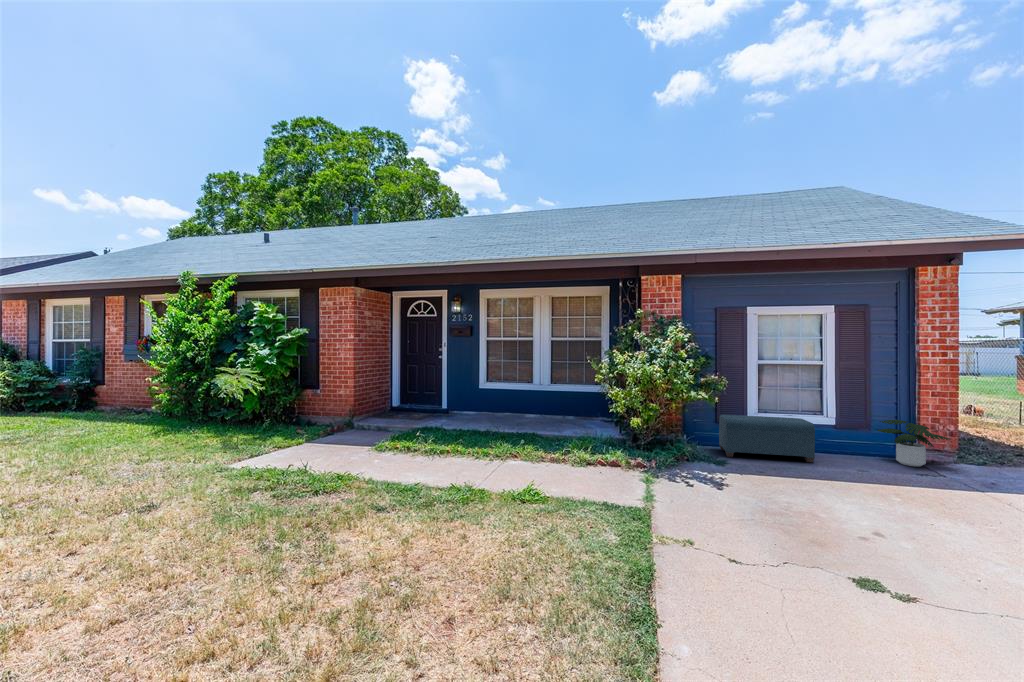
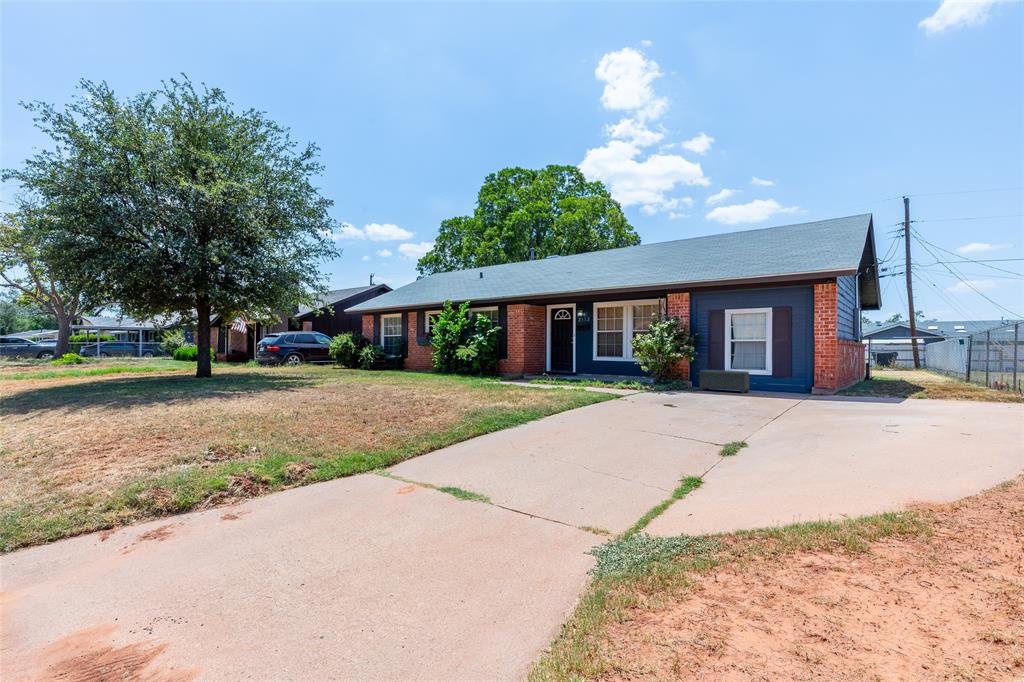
potted plant: present [878,420,950,467] -> none [789,372,822,397]

